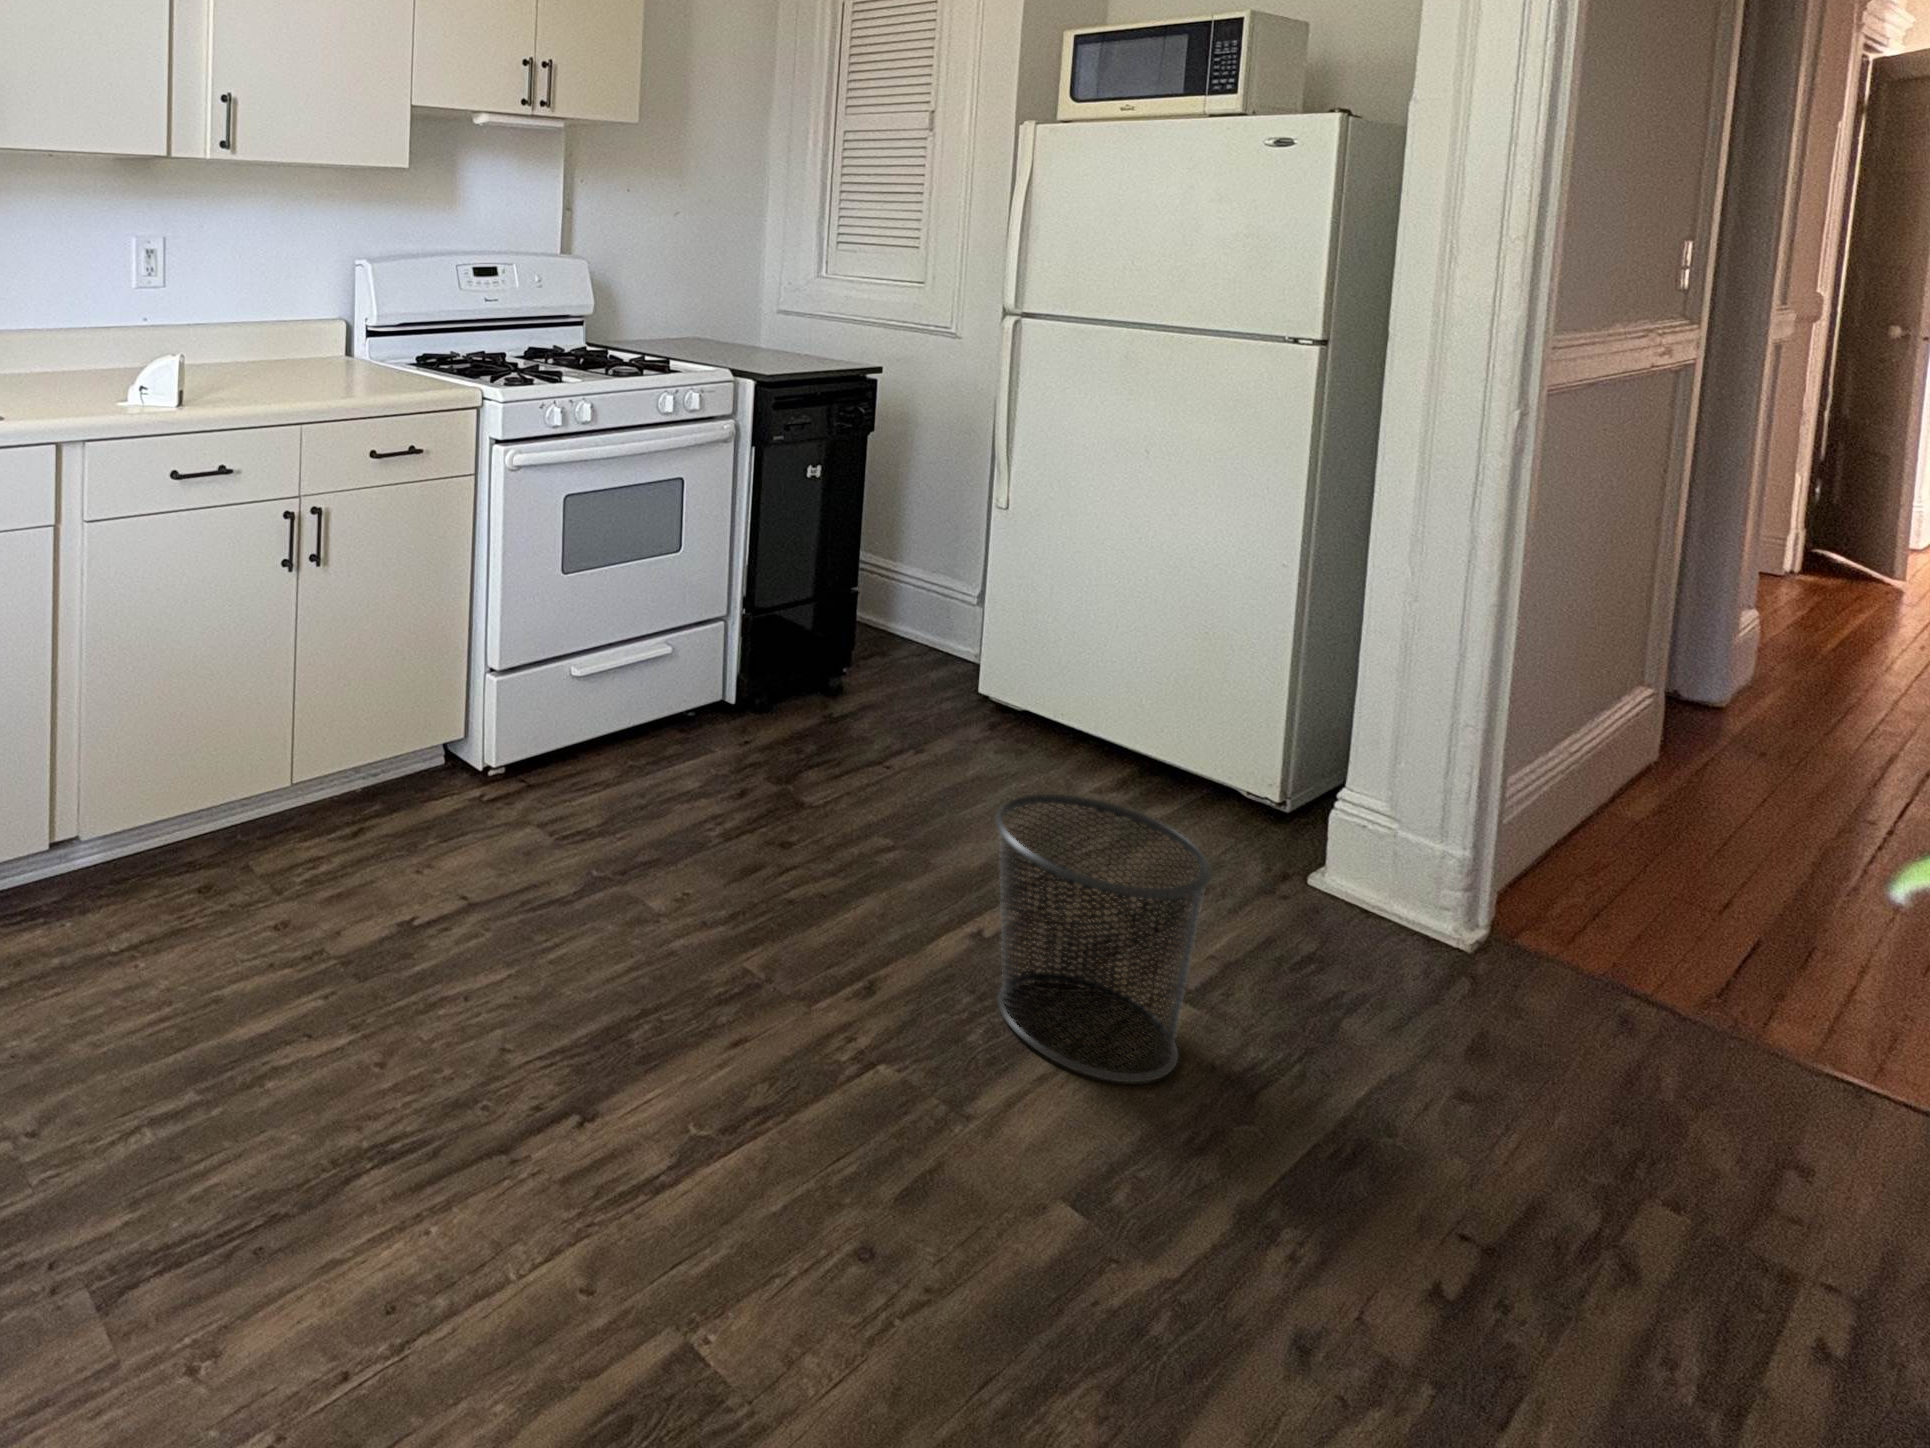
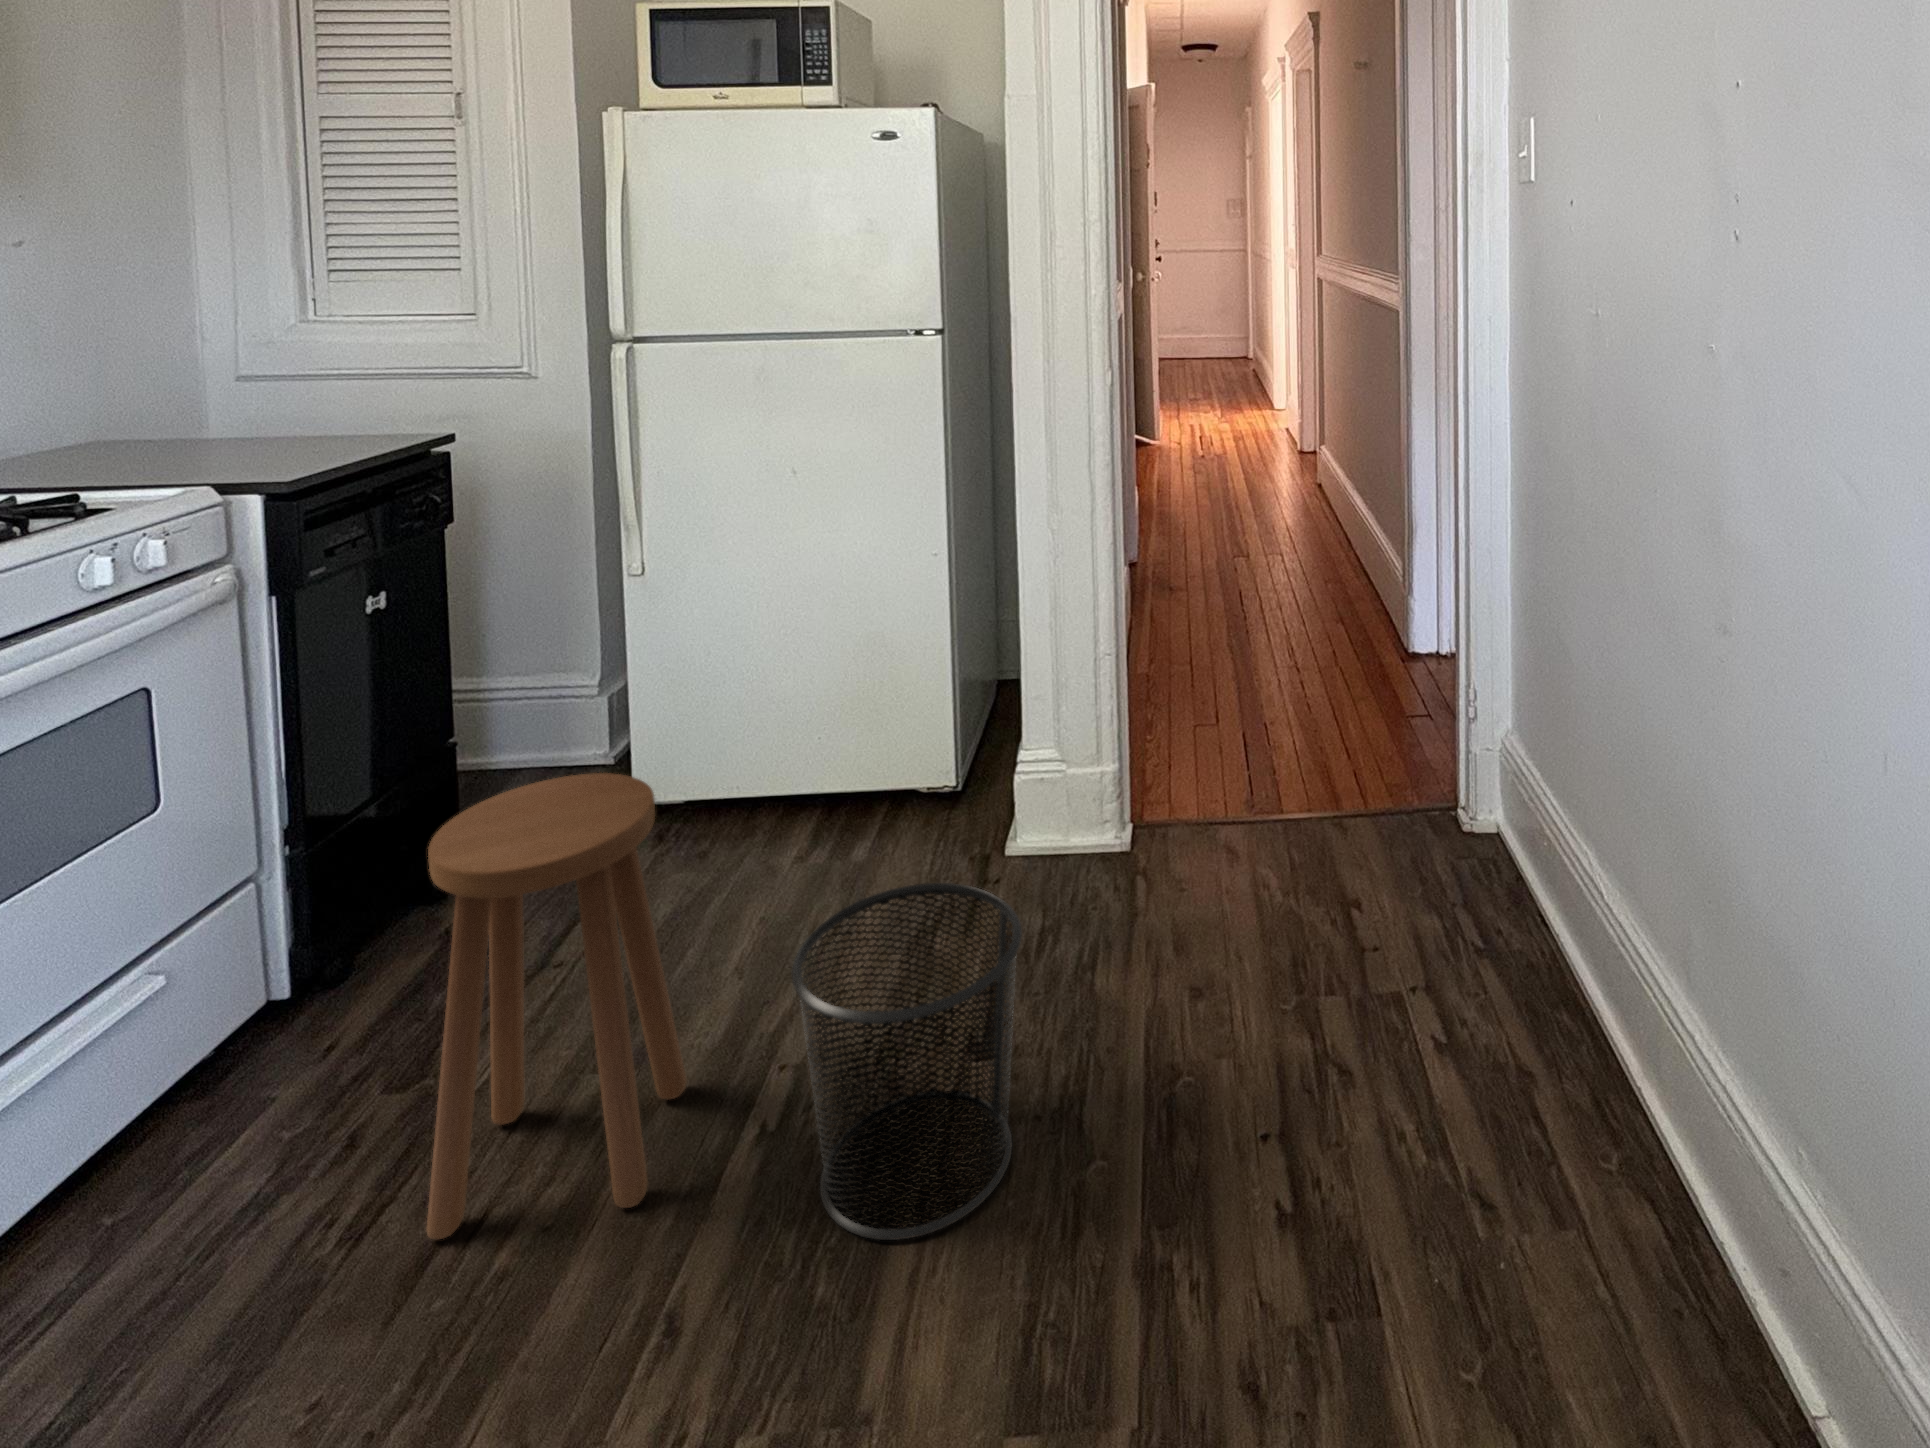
stool: none [759,607,938,920] -> present [426,773,687,1239]

